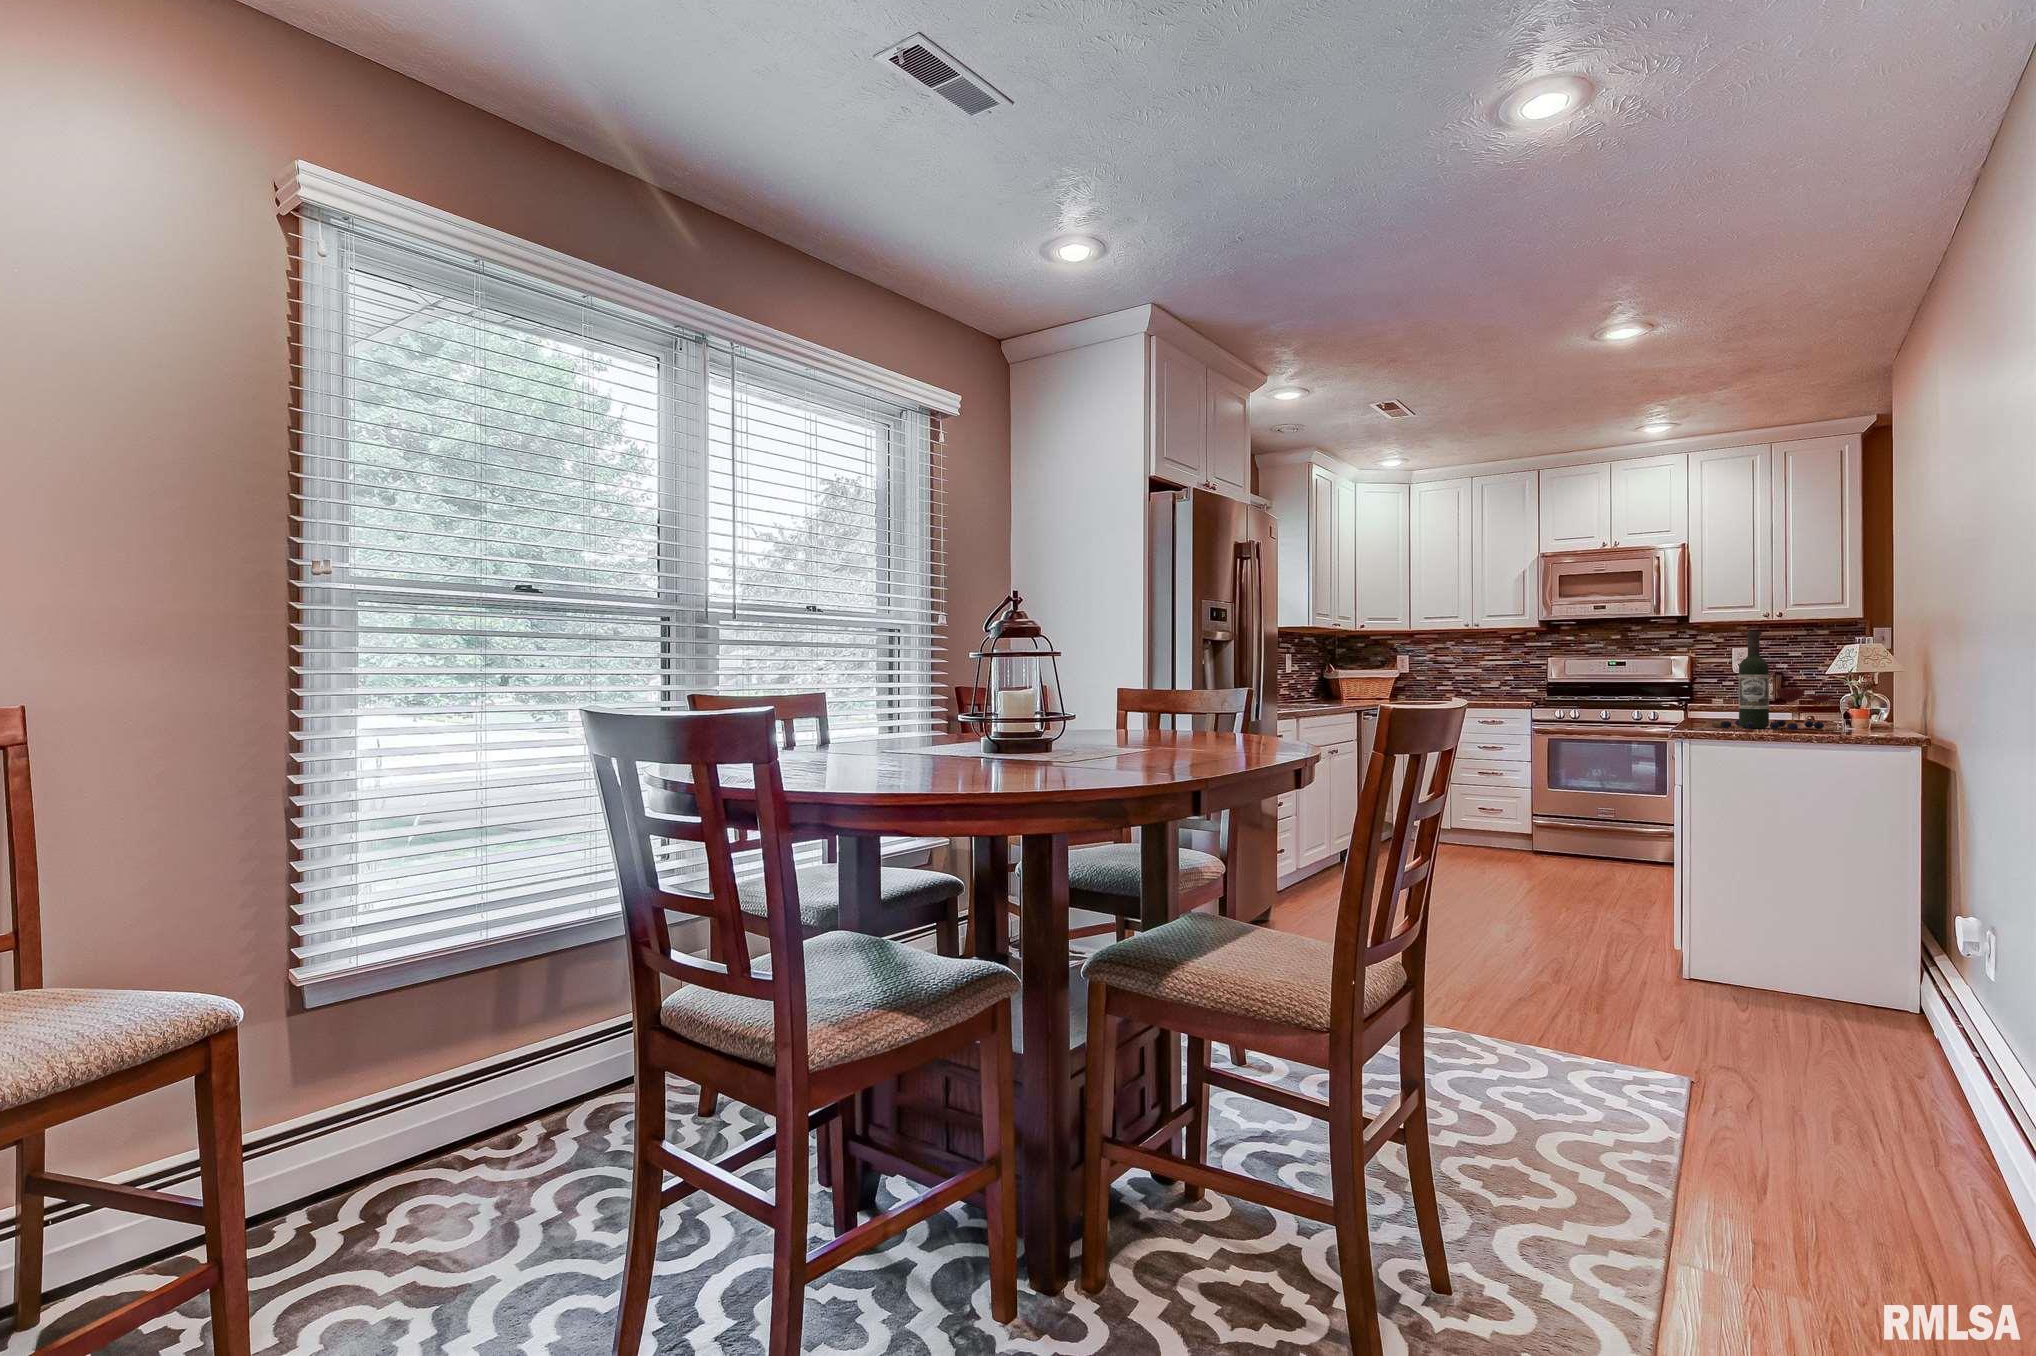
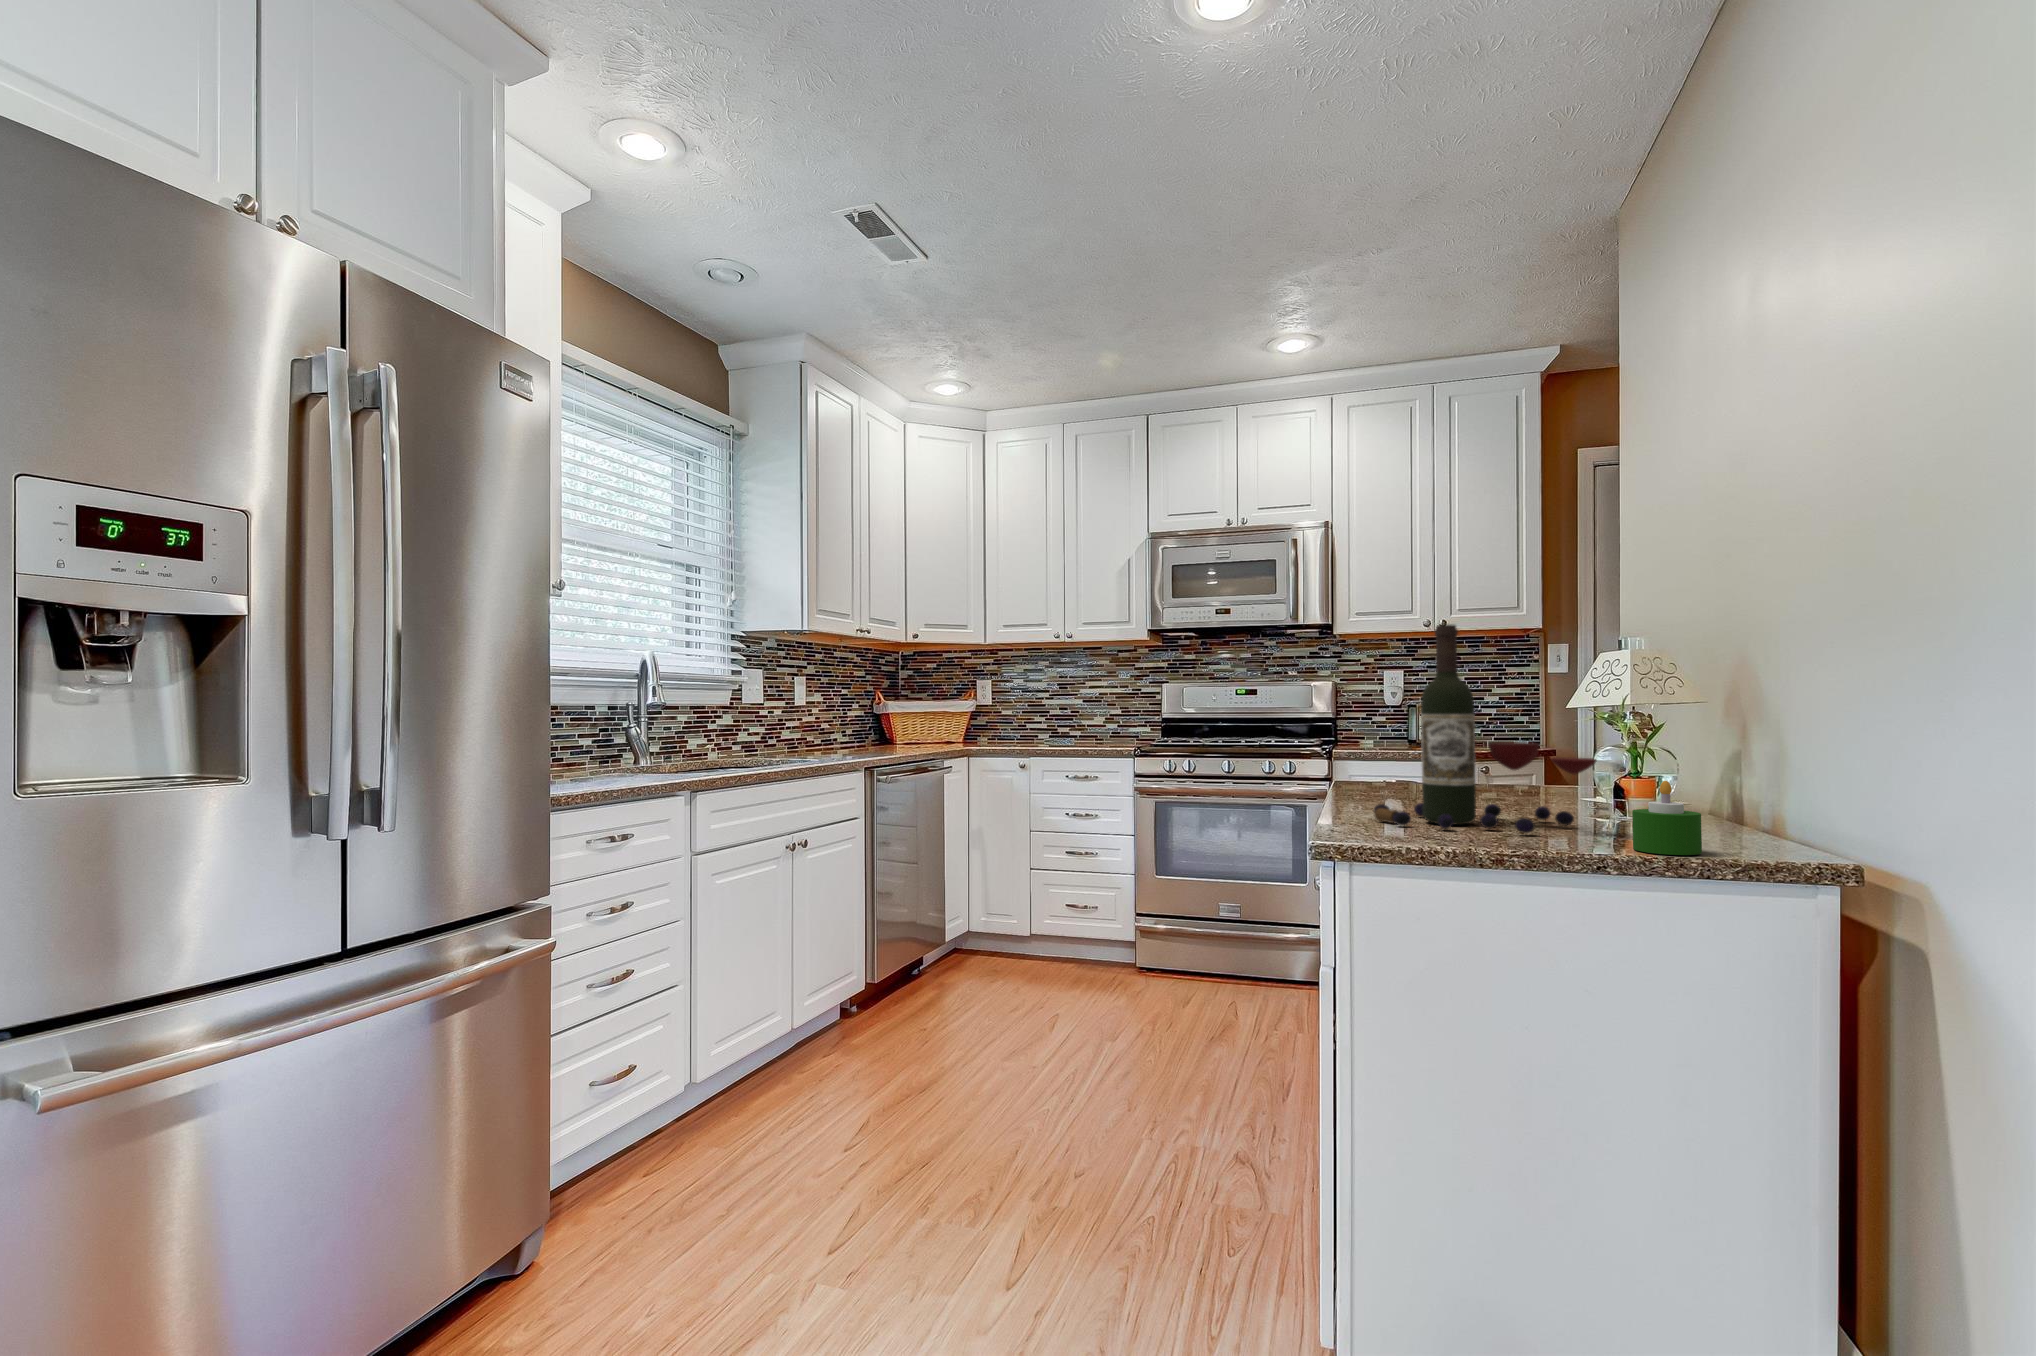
candle: none [1844,703,1878,735] -> present [1632,781,1702,855]

